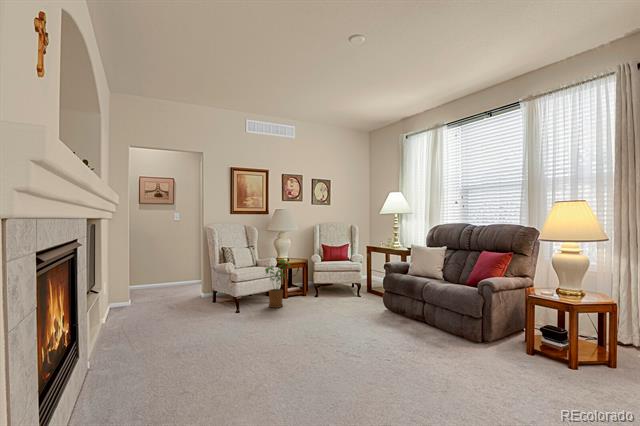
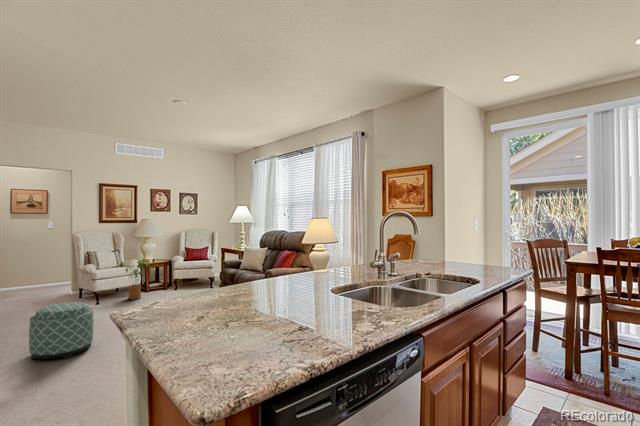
ottoman: none [197,318,272,406] -> present [29,302,93,360]

